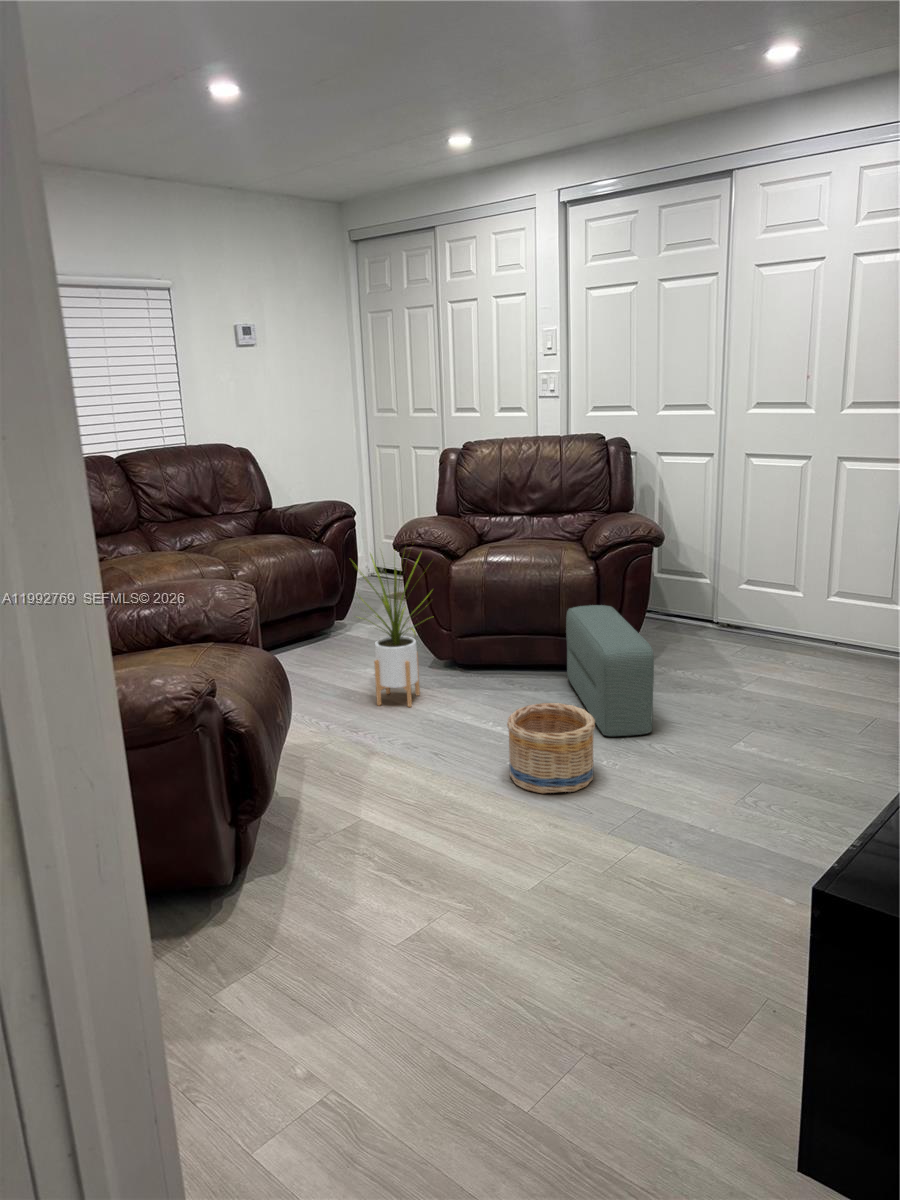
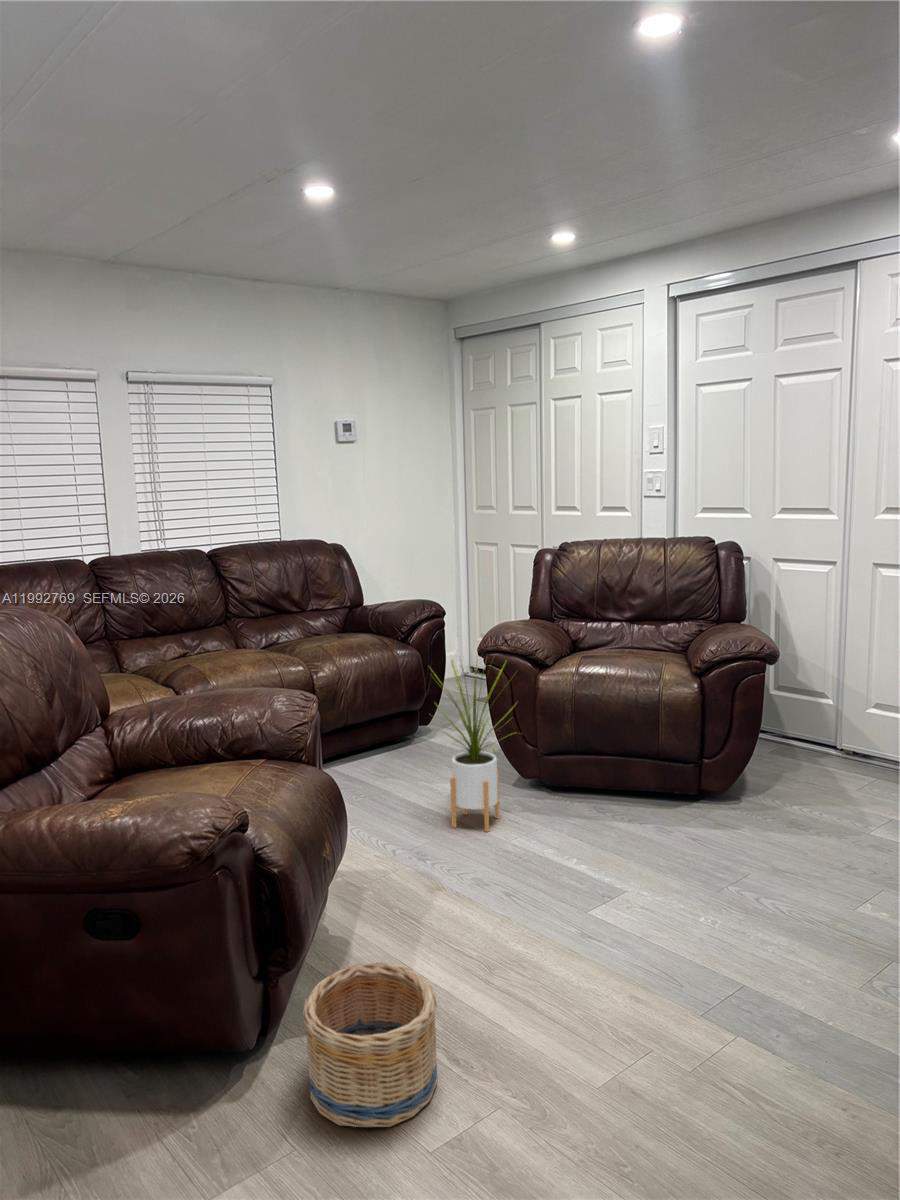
pouf: present [566,605,654,736] -> none [666,728,765,886]
basket: present [507,703,595,793] -> present [303,963,437,1127]

